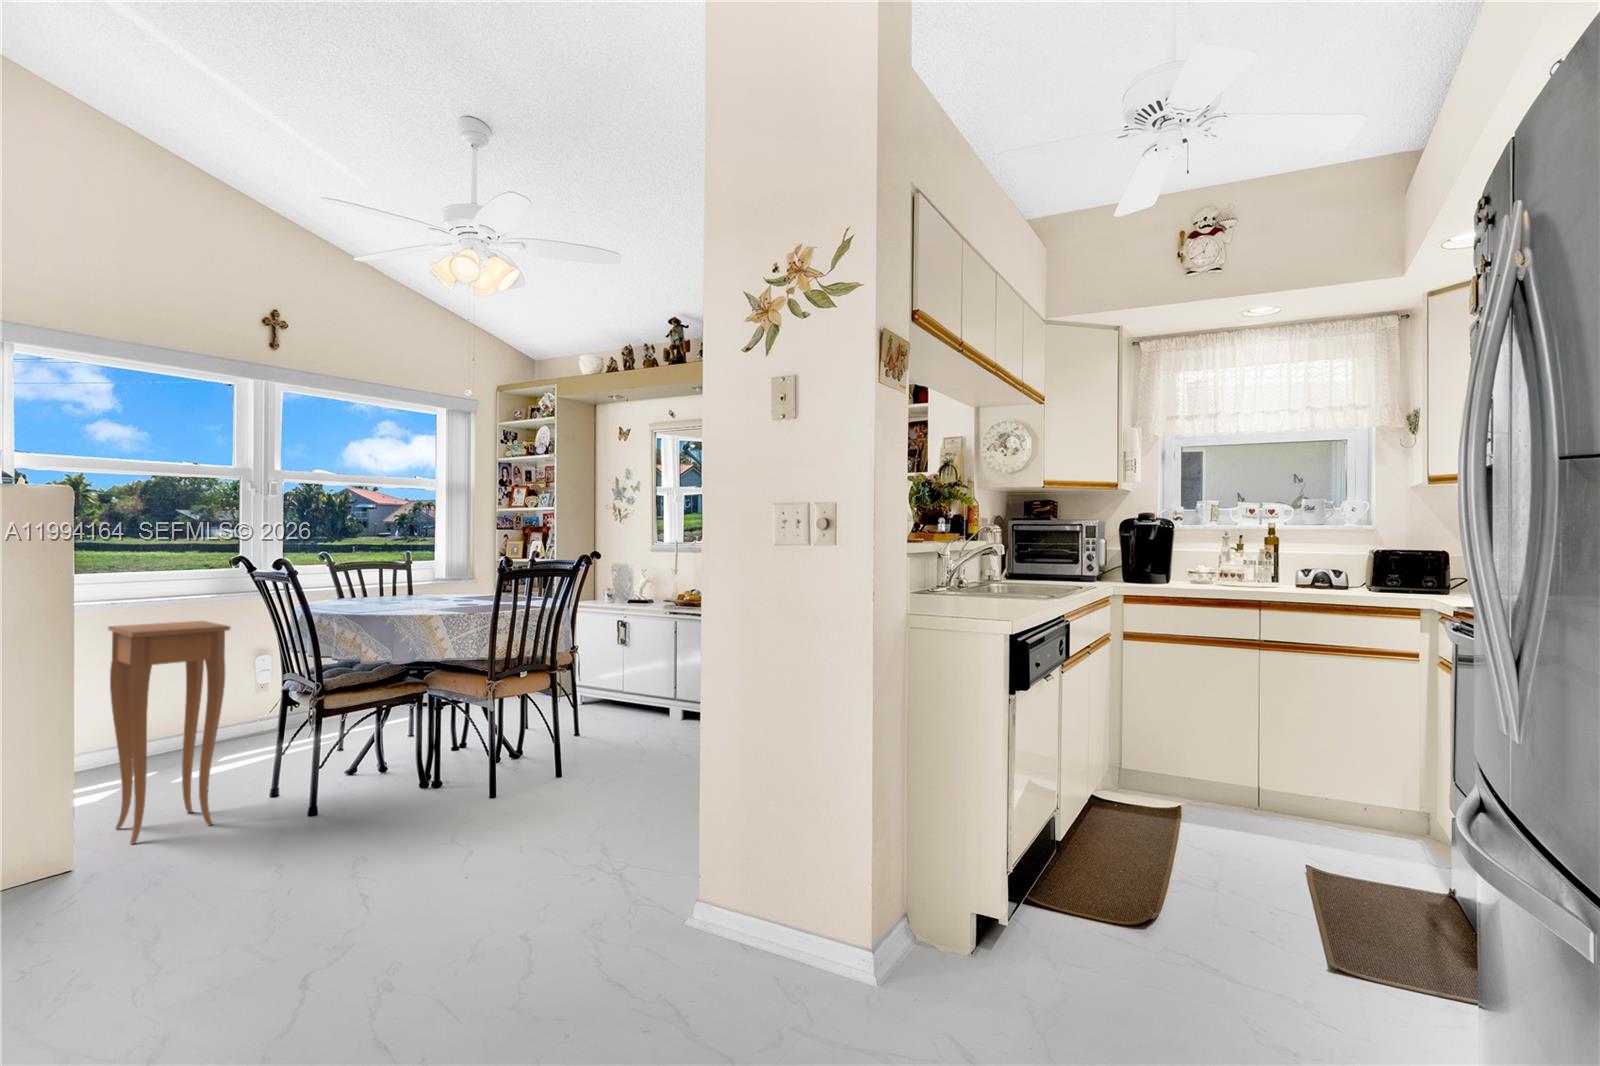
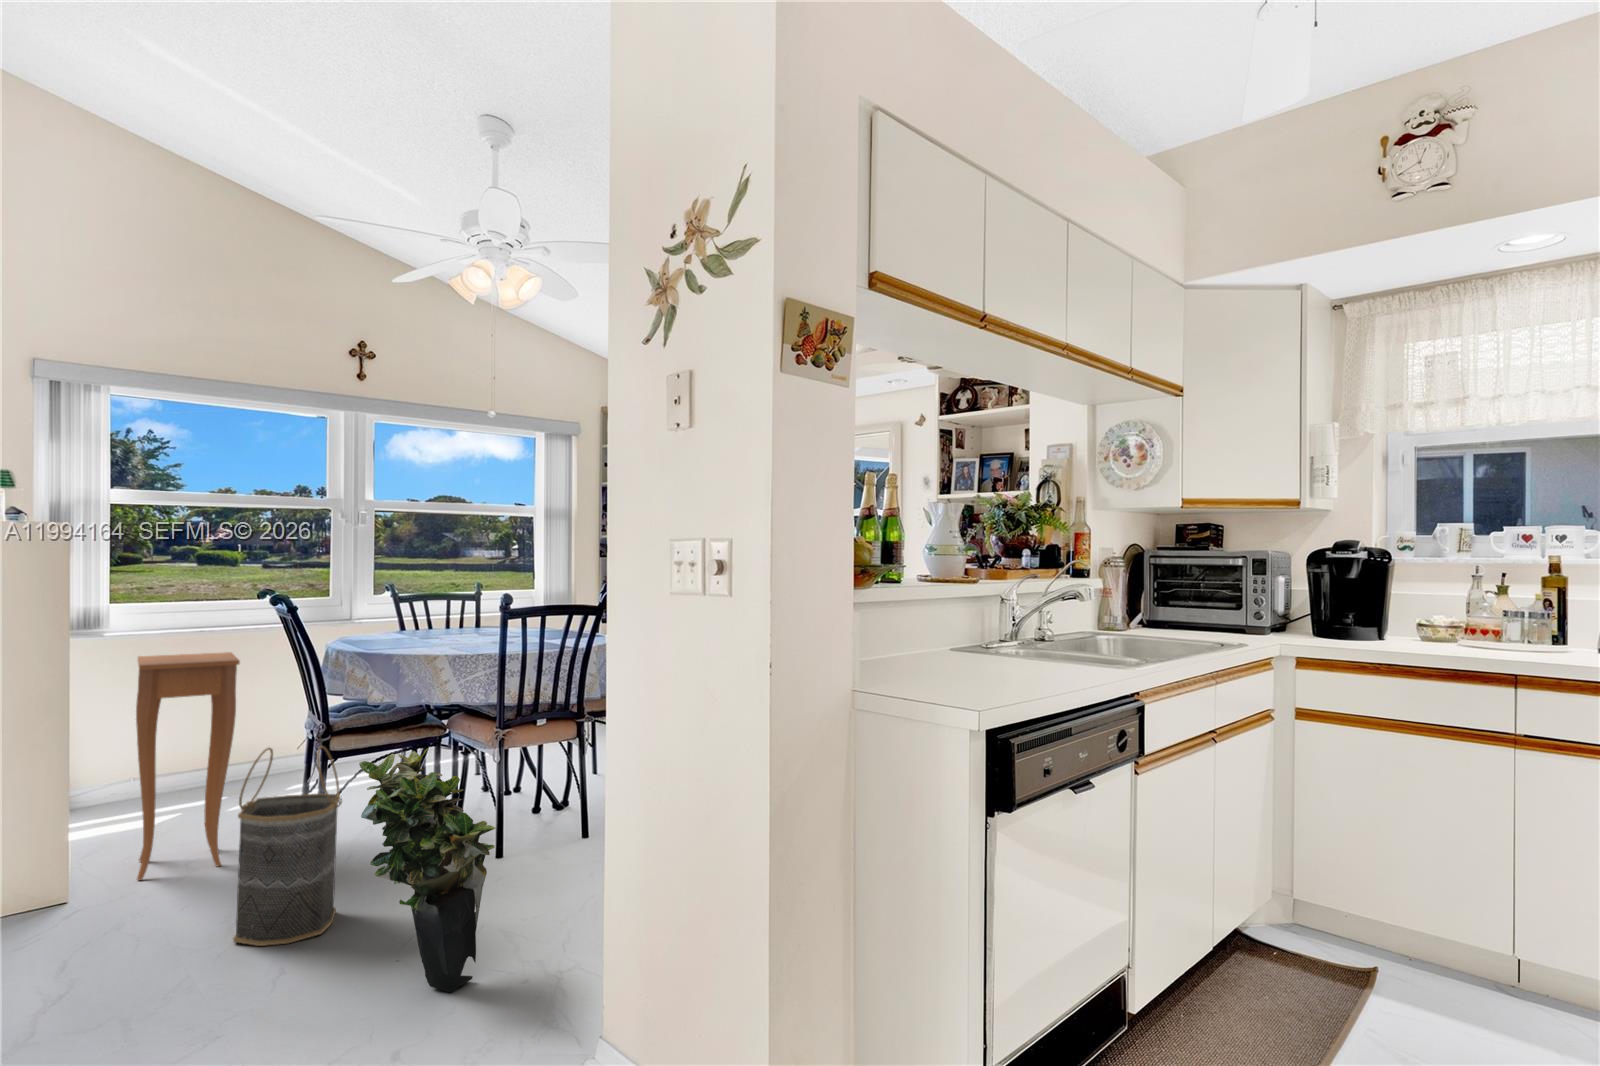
potted plant: none [433,689,559,891] -> present [359,748,495,992]
basket: none [286,696,381,879] -> present [233,746,342,946]

